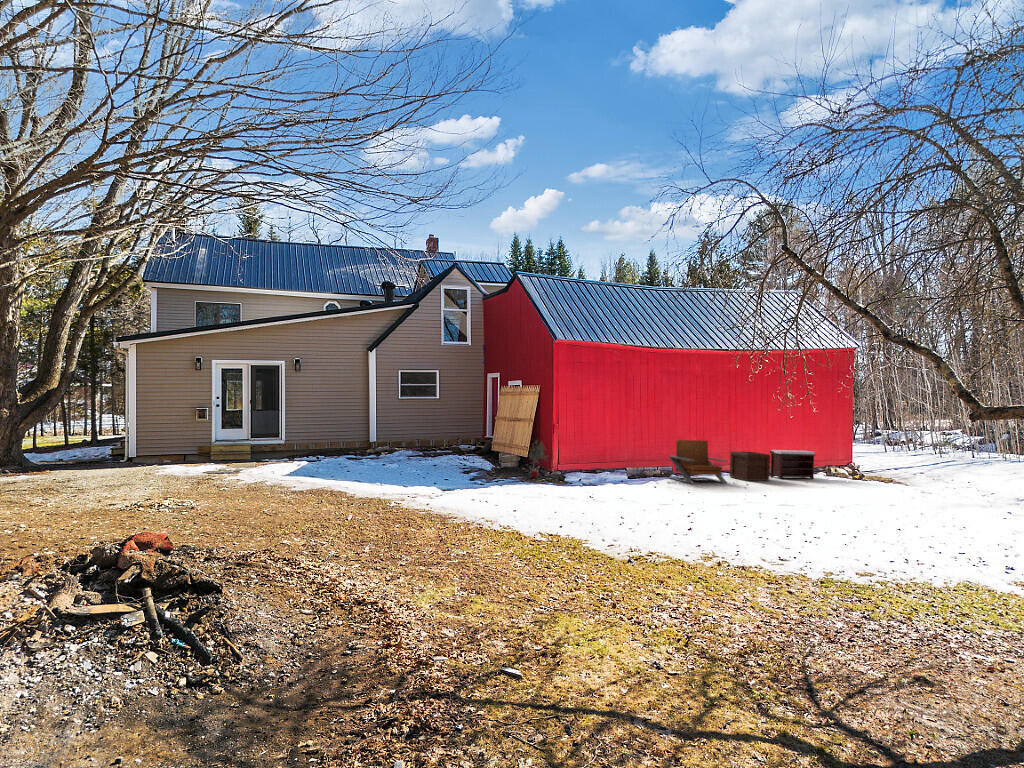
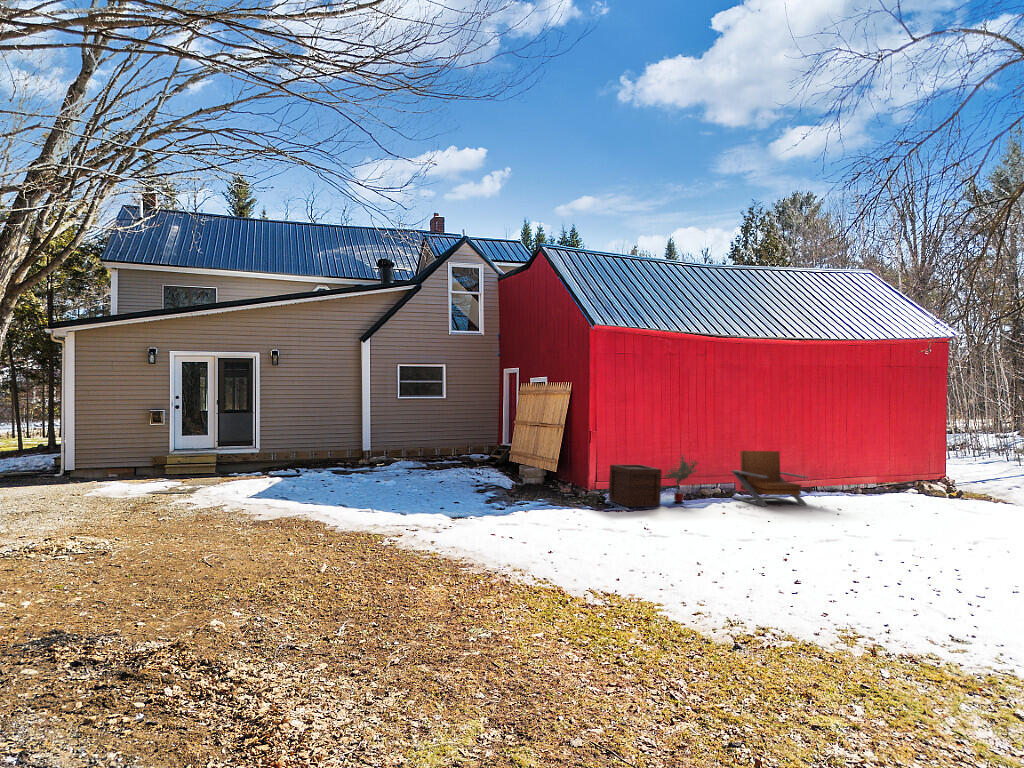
potted tree: present [529,441,547,478] -> present [664,455,697,502]
bench: present [770,450,816,479] -> none [849,462,907,498]
wooden crate: present [730,451,770,481] -> present [609,465,662,507]

